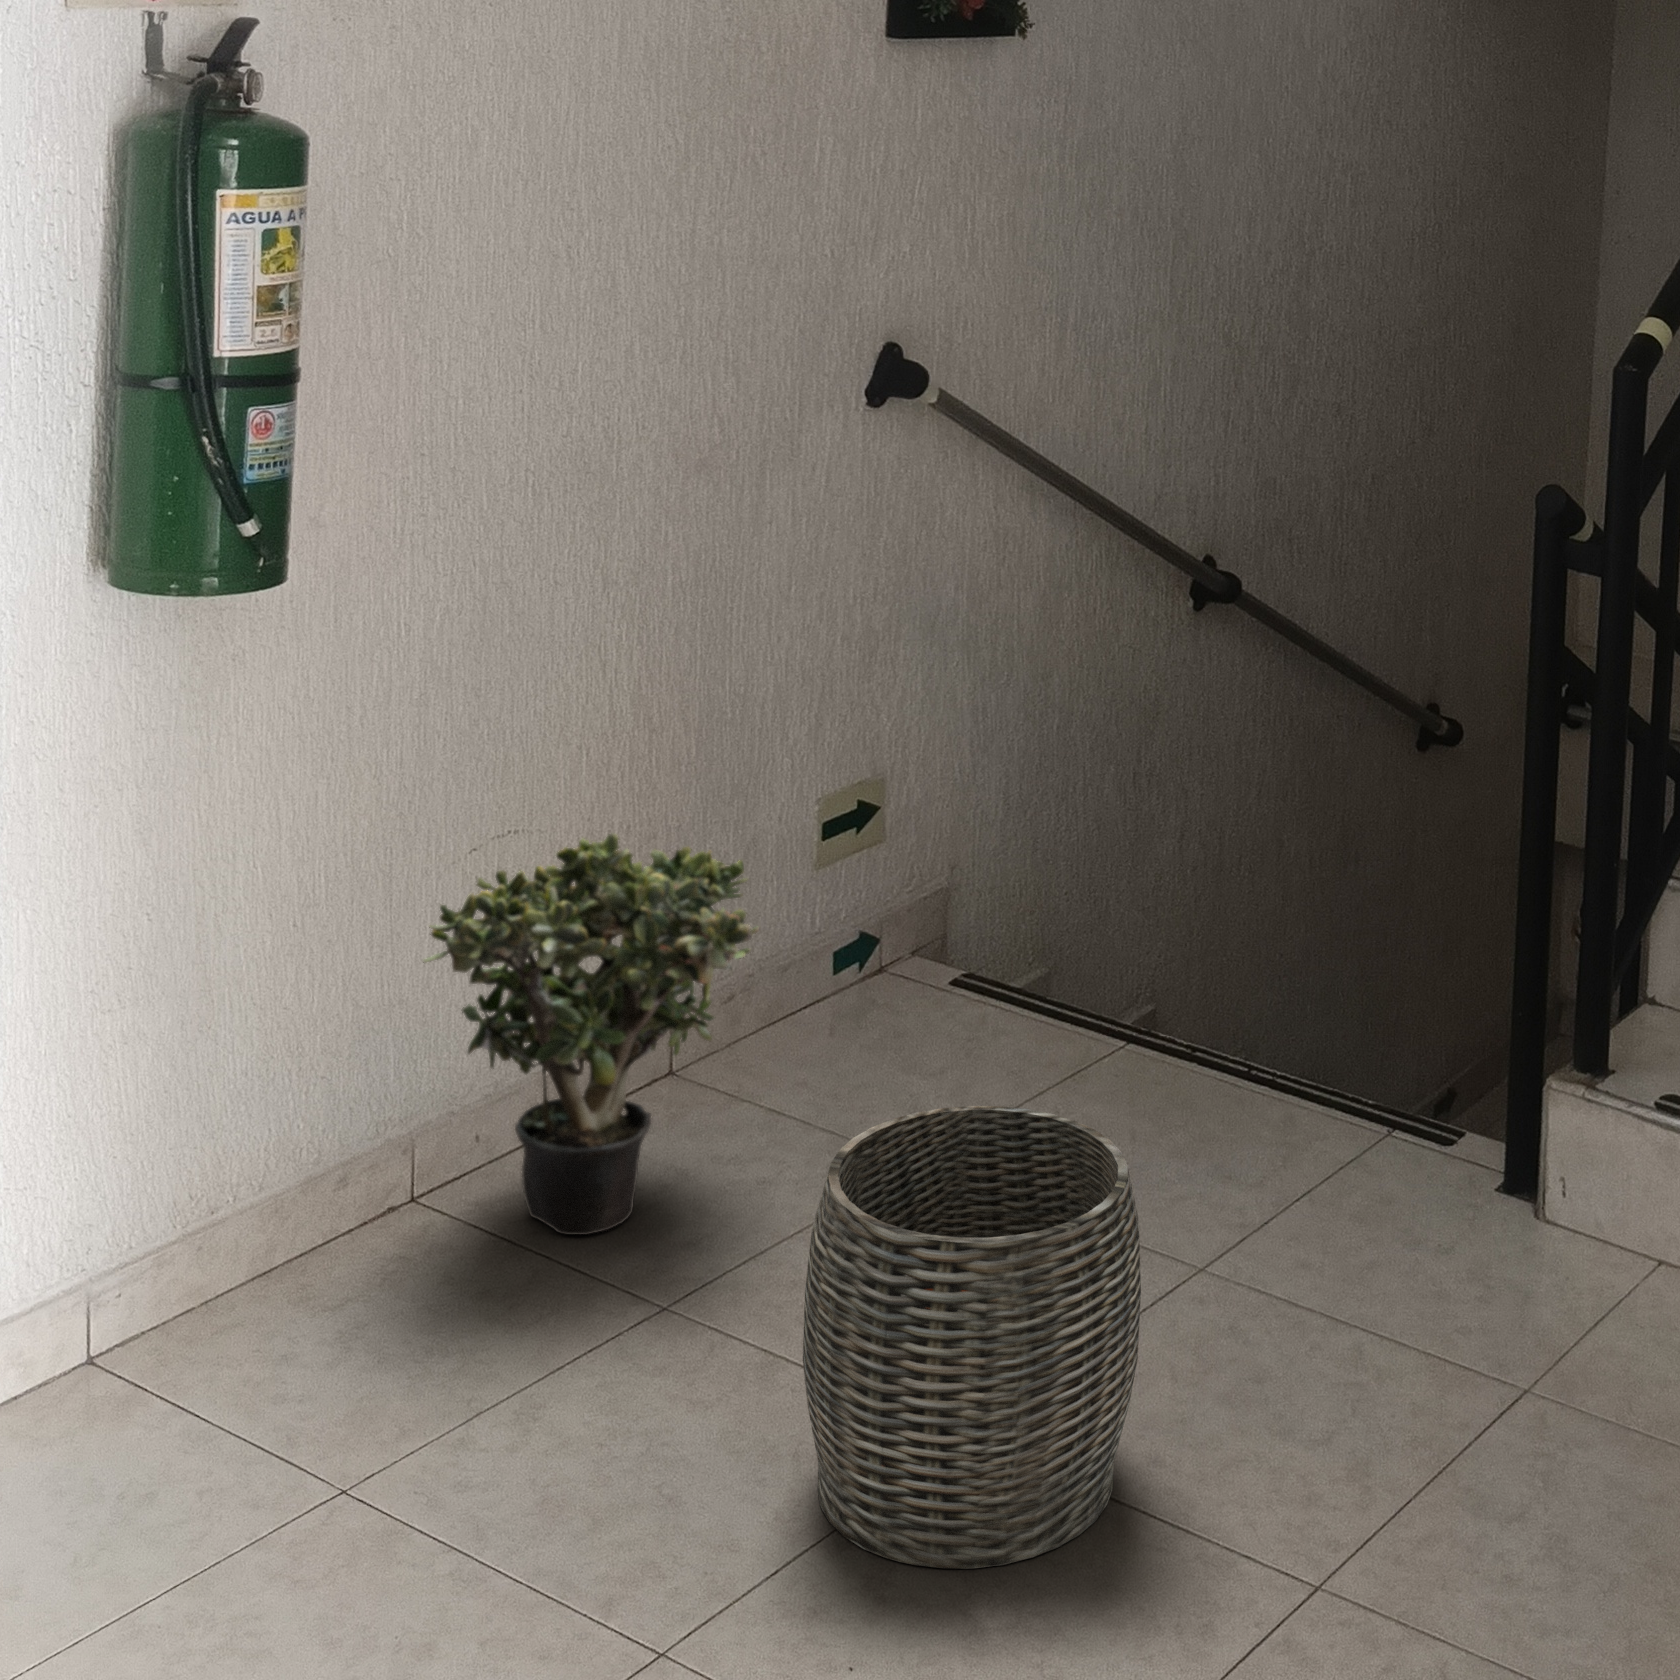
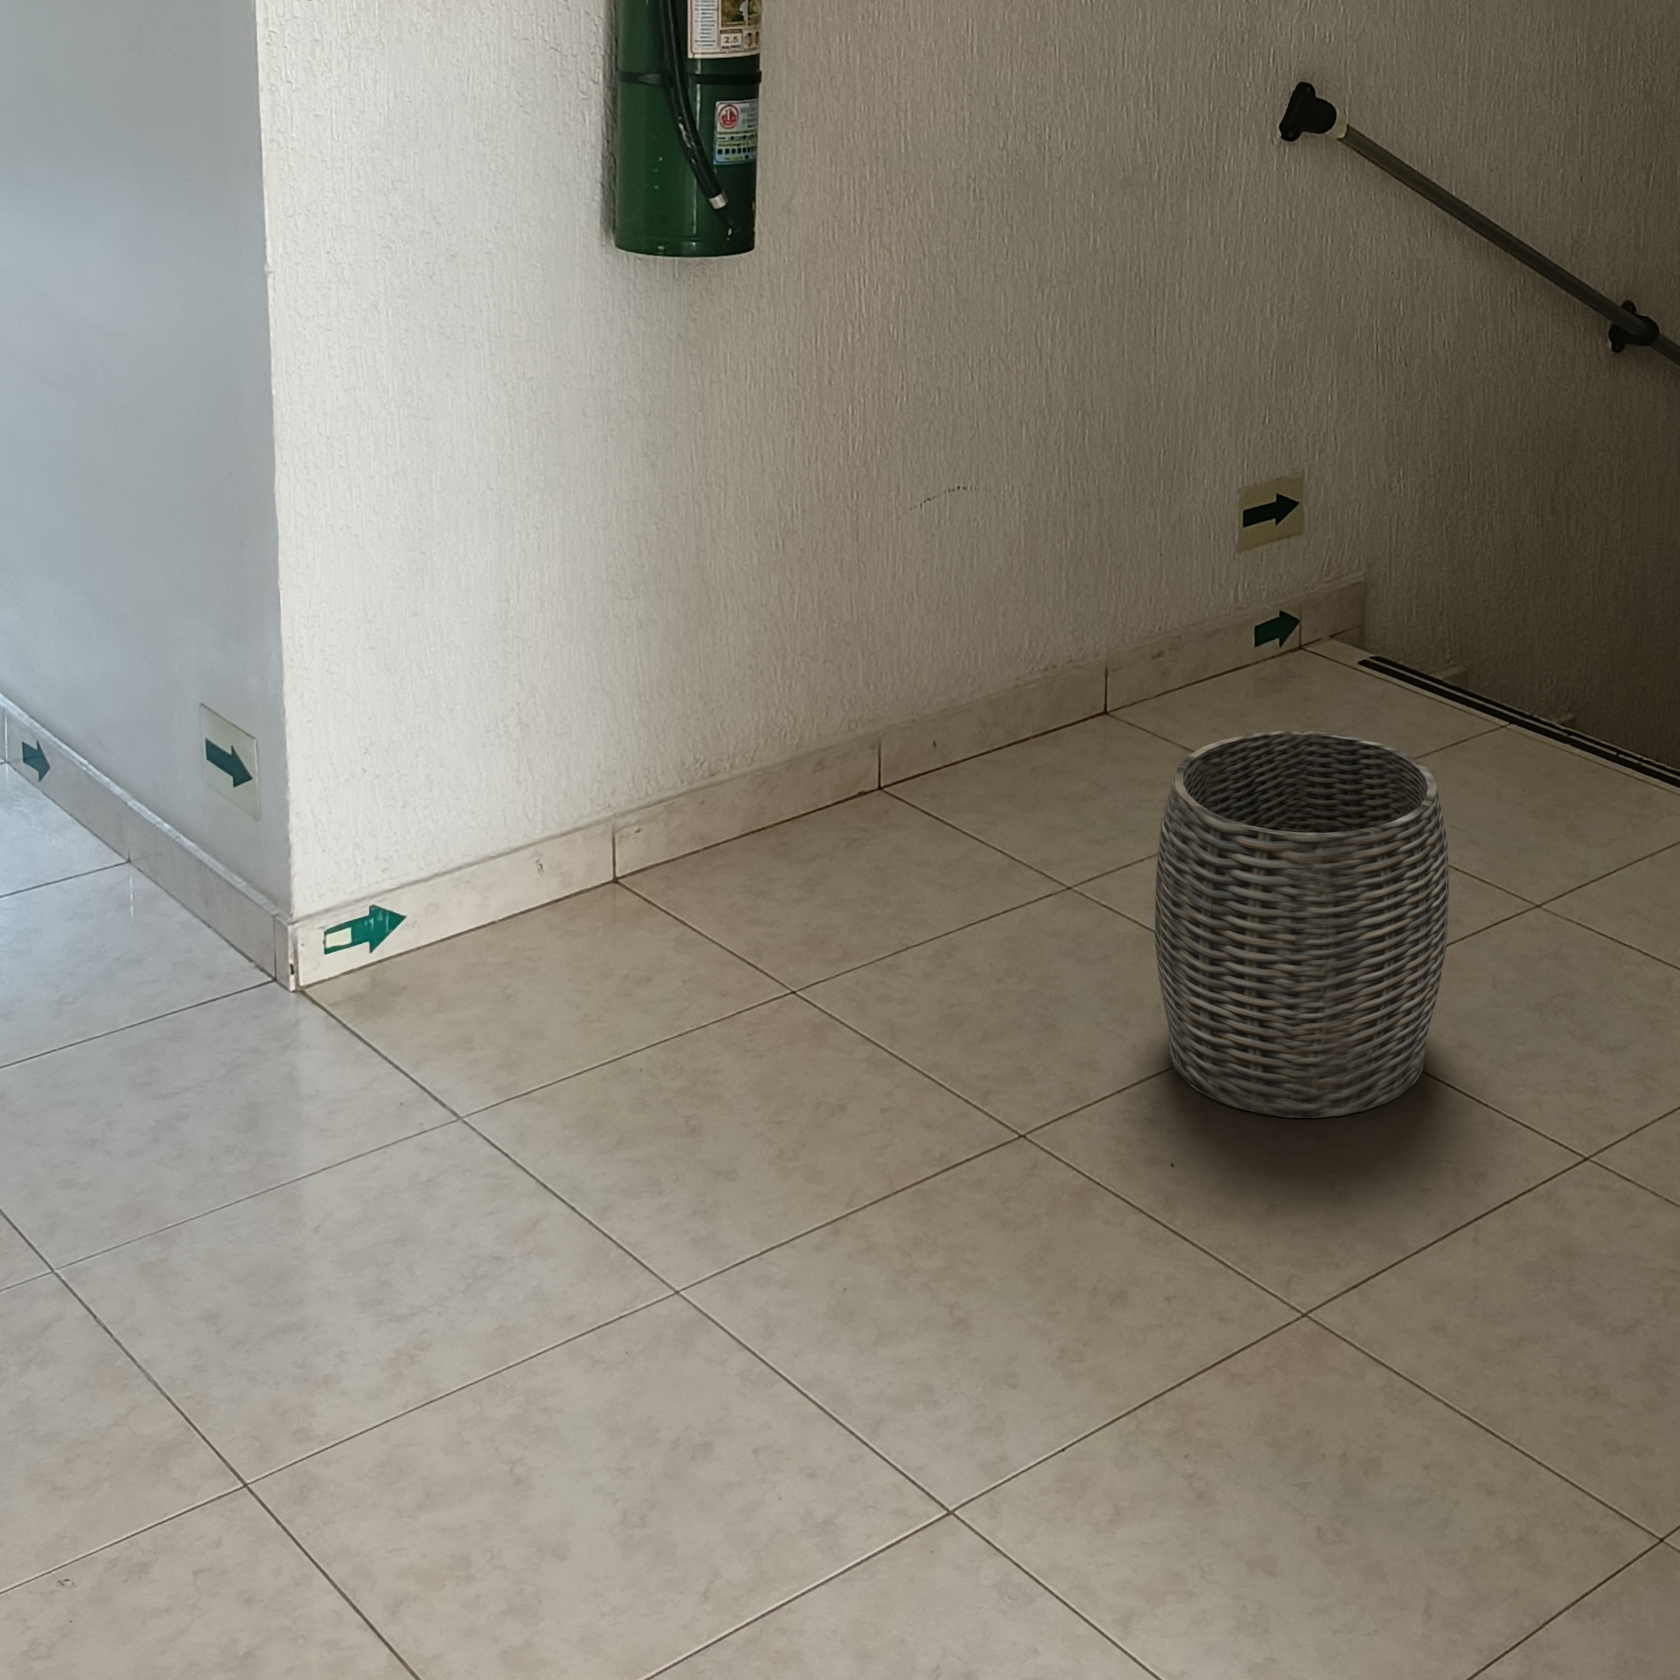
potted plant: present [424,833,759,1235] -> none [879,489,1158,830]

